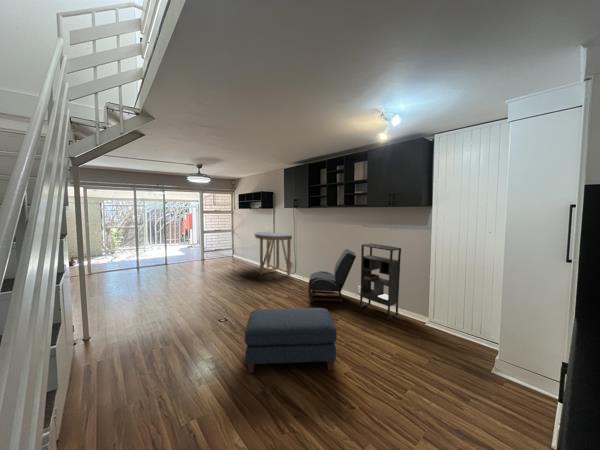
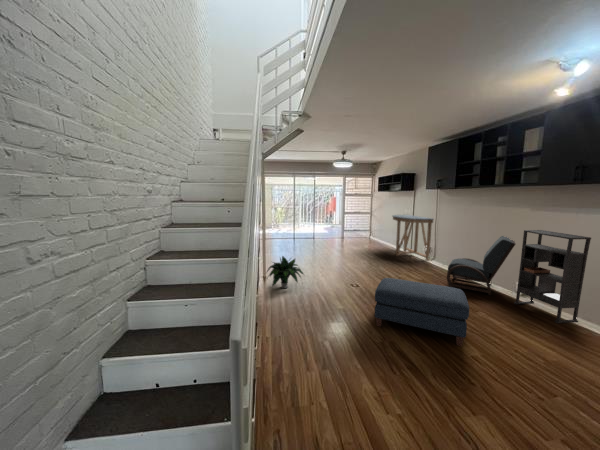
potted plant: none [78,300,150,357] -> present [267,256,303,288]

